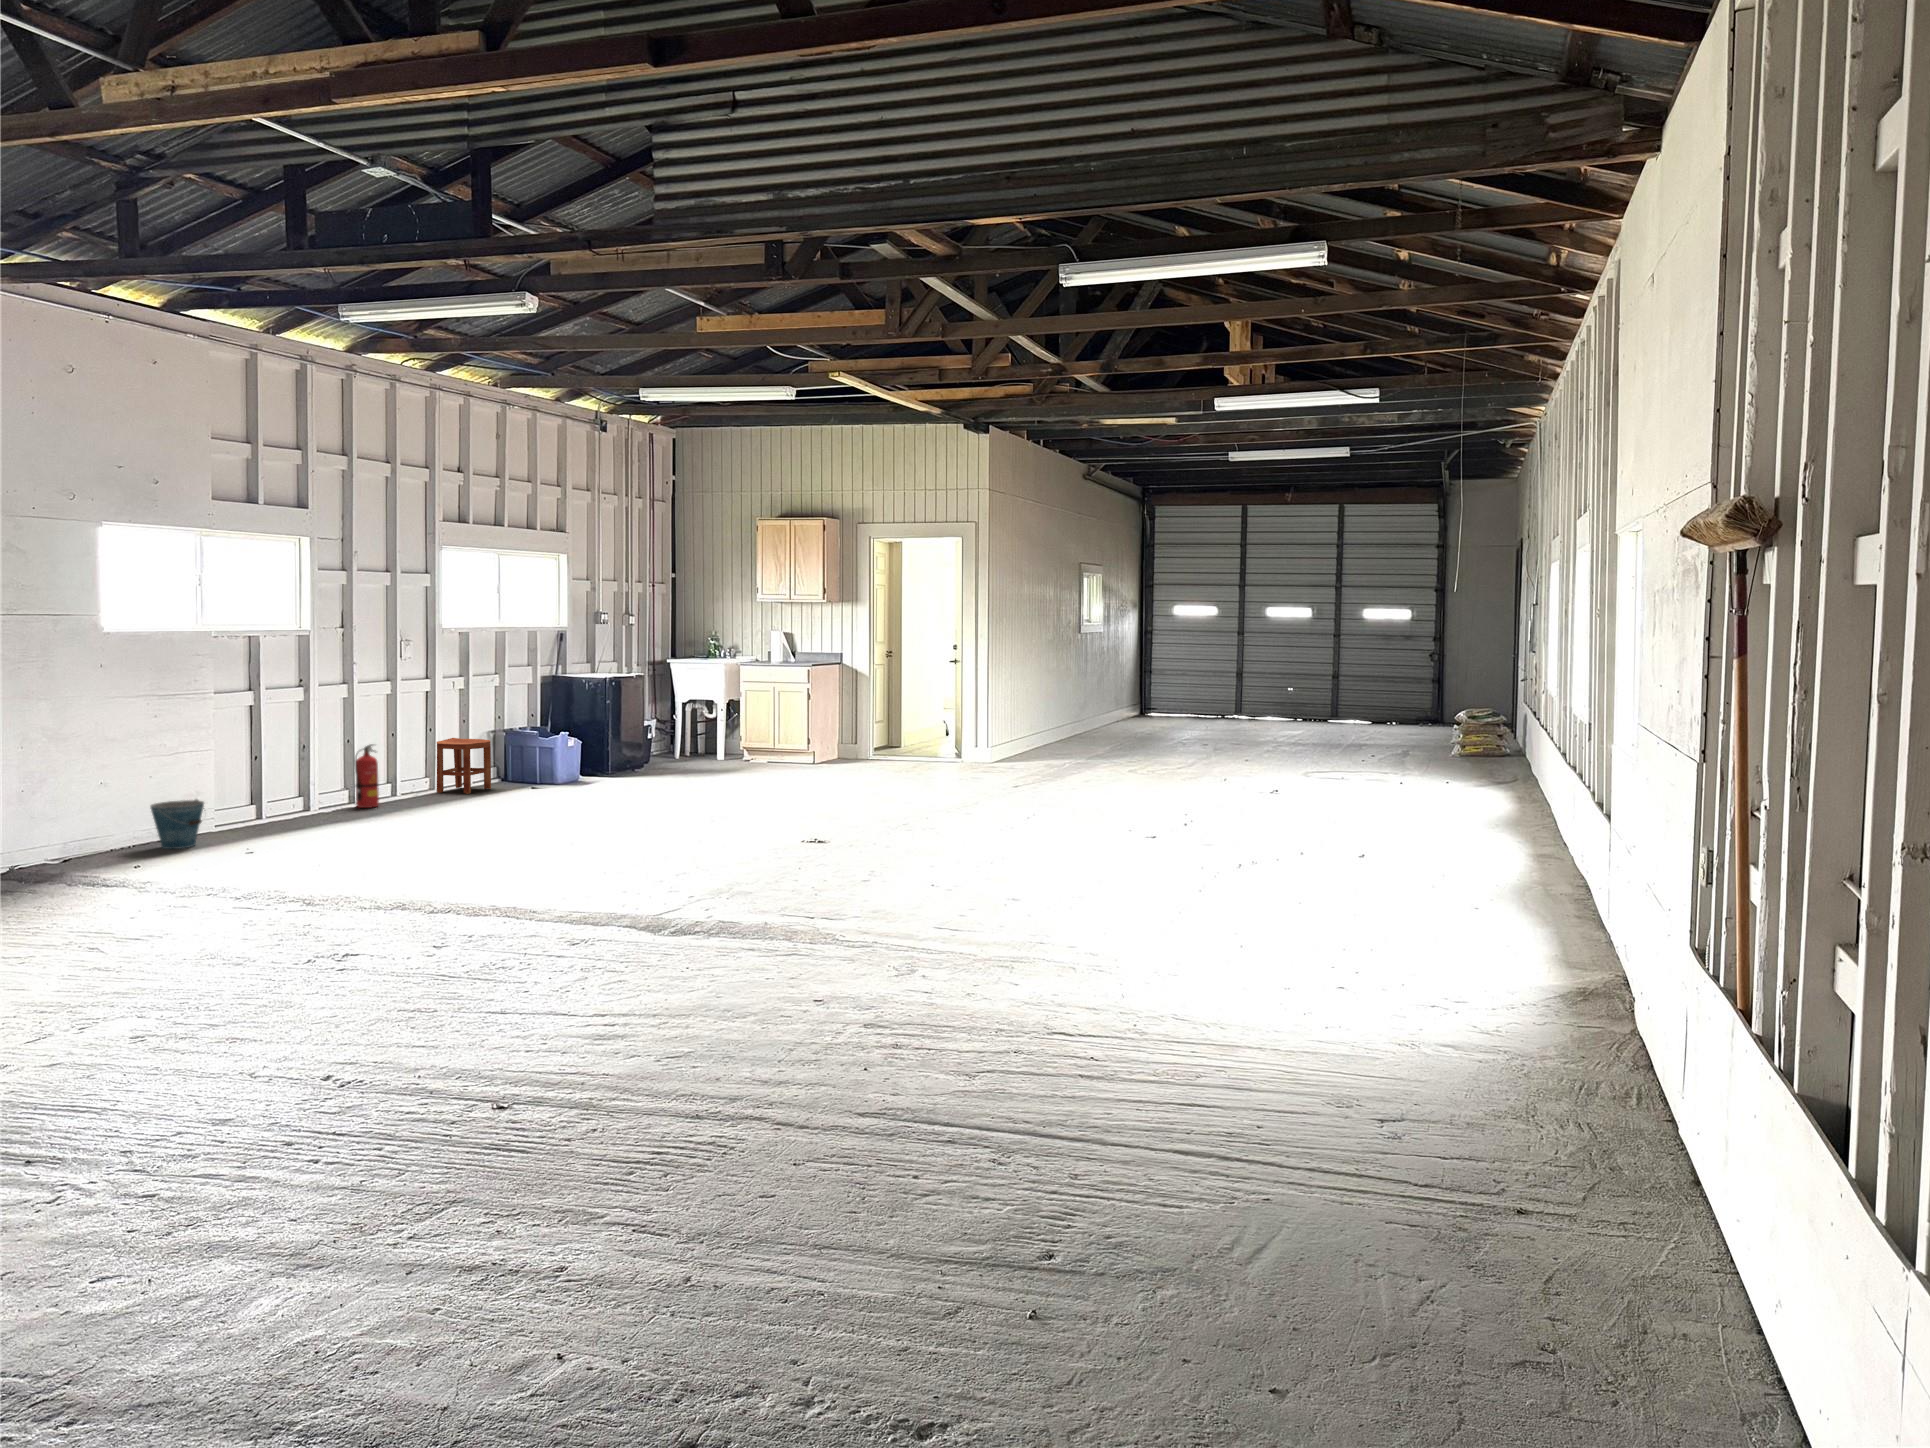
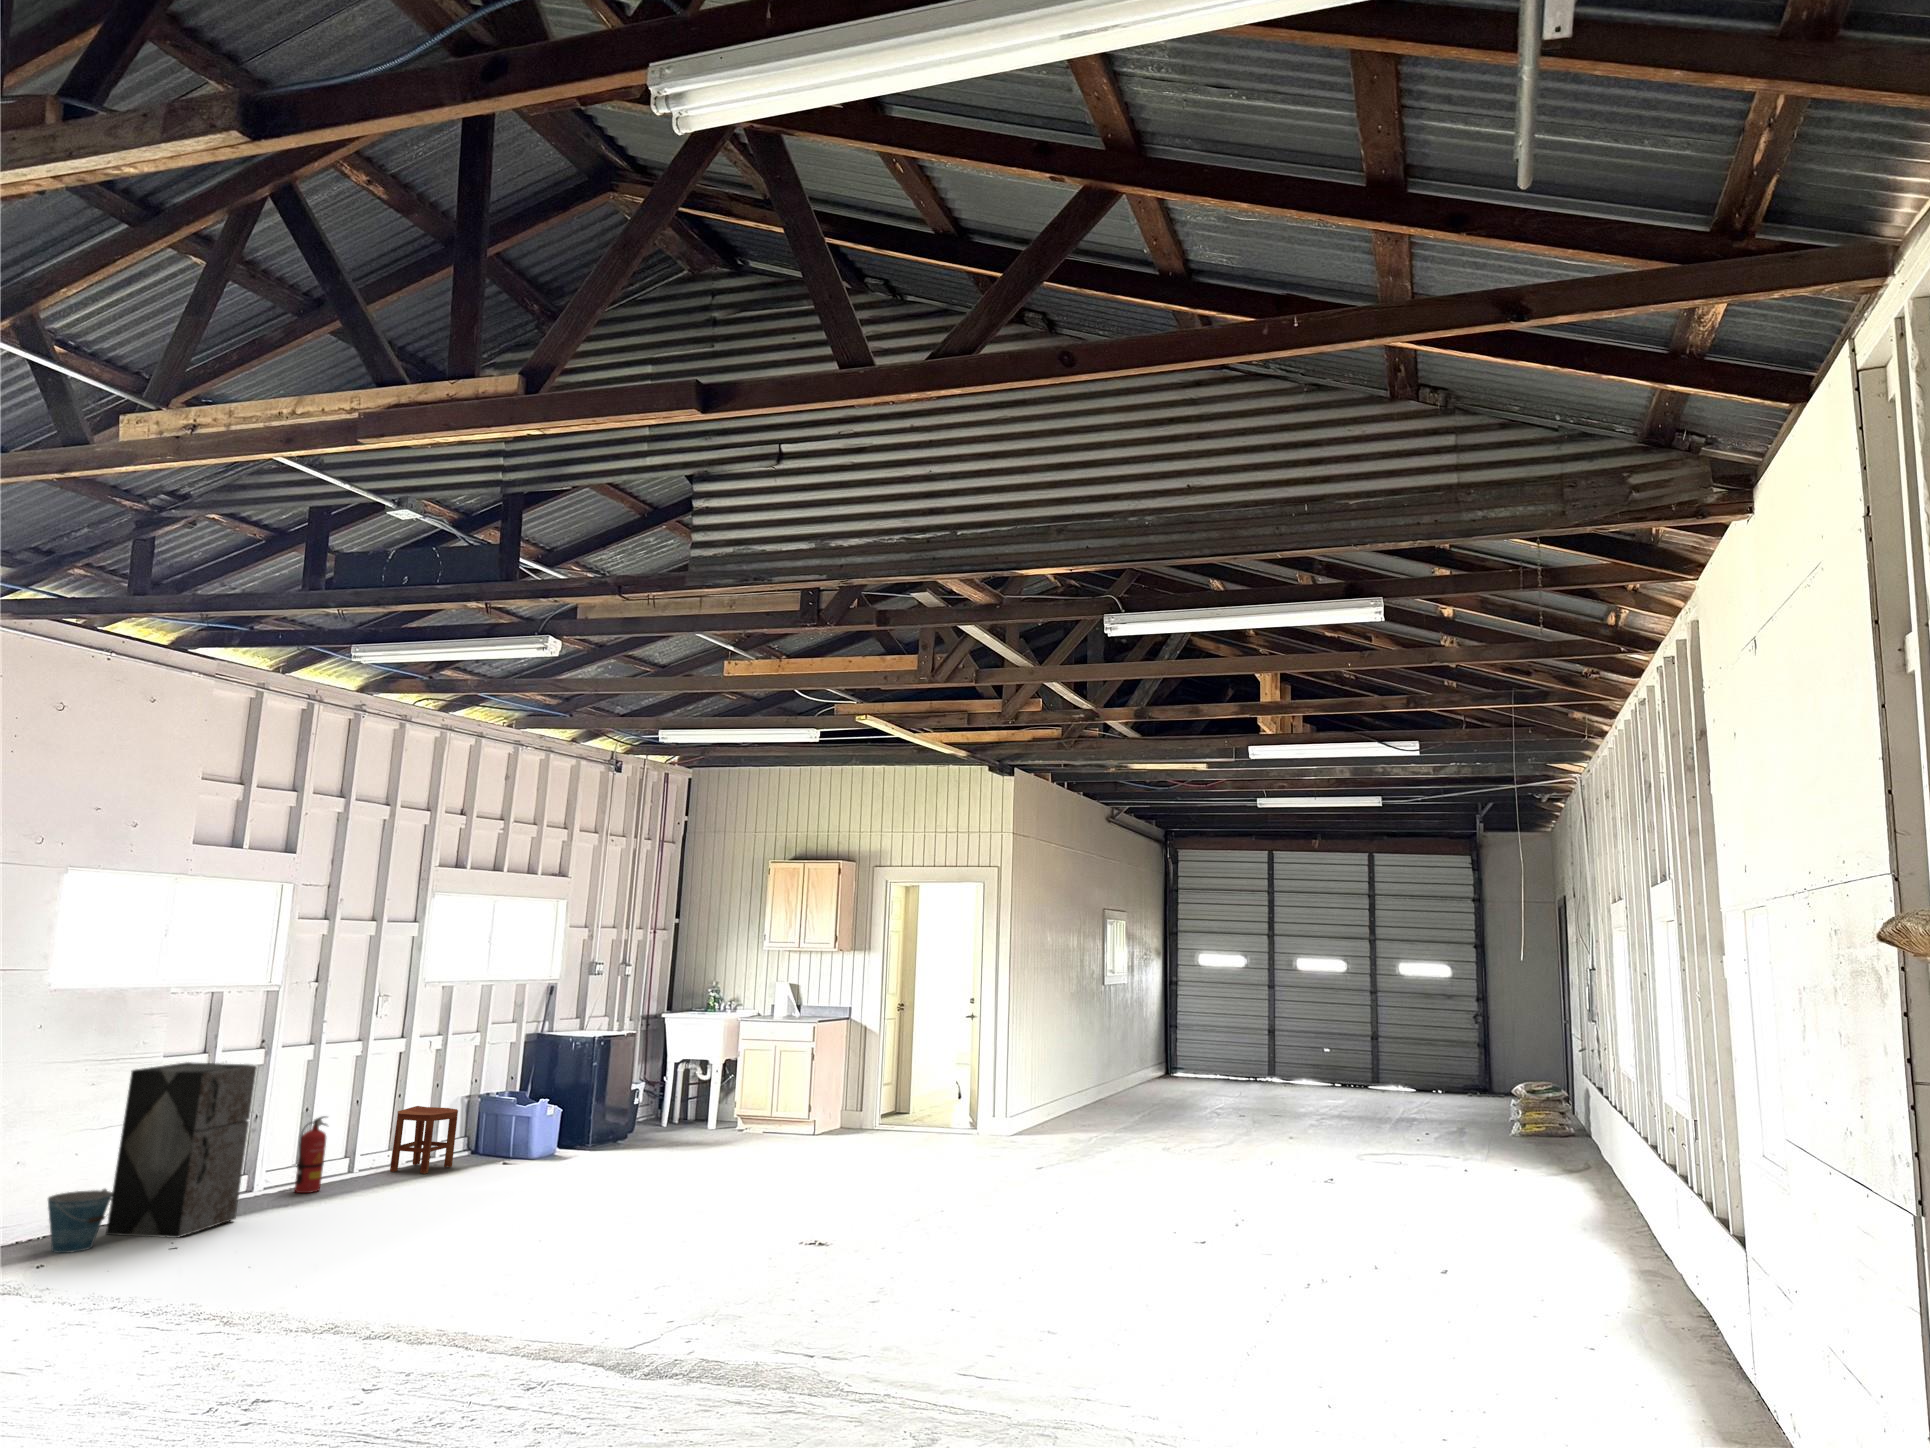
storage cabinet: none [200,696,312,839] -> present [106,1062,257,1238]

